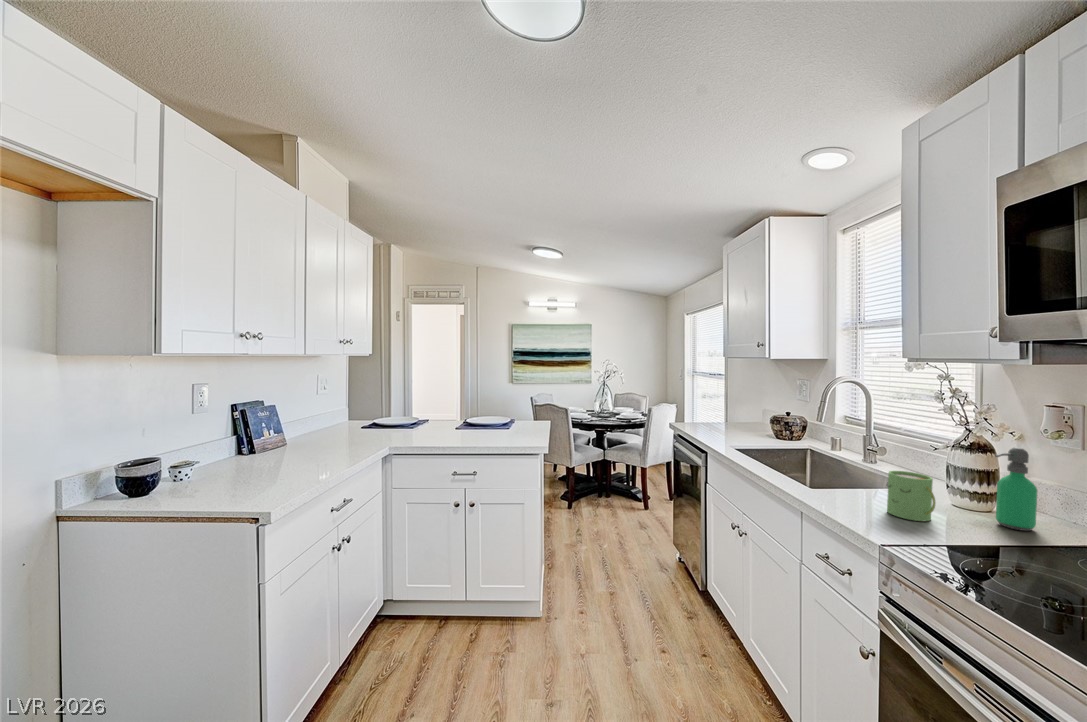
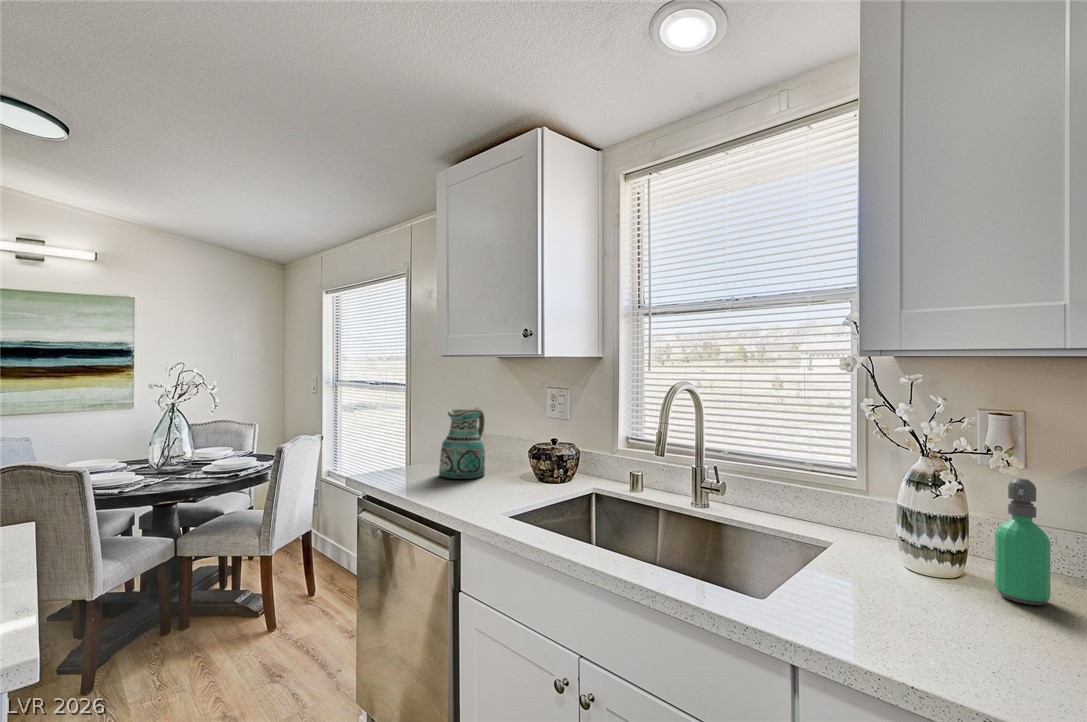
ceramic pitcher: none [718,390,752,431] -> present [439,407,485,479]
mug: present [887,471,935,521] -> none [902,540,997,637]

